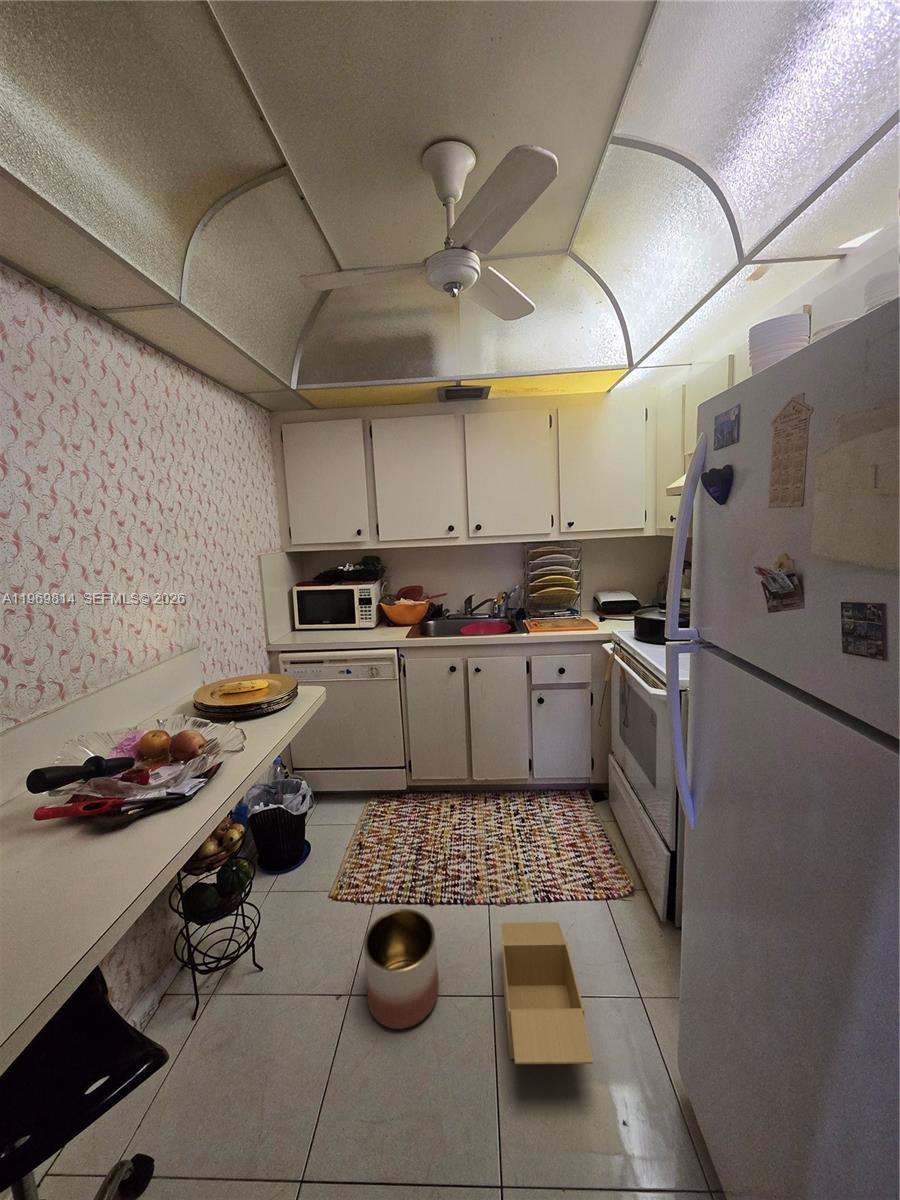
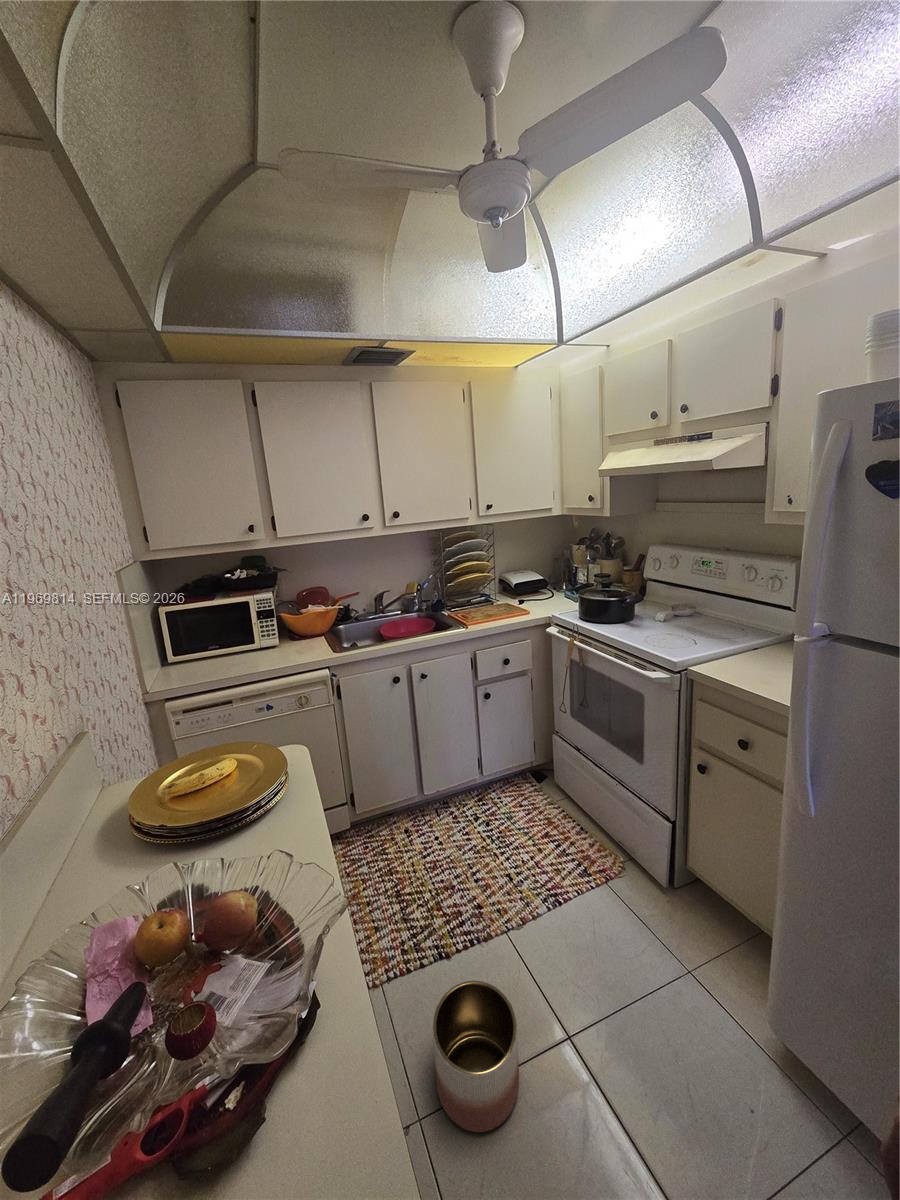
cardboard box: present [501,922,593,1064] -> none [548,927,706,1102]

